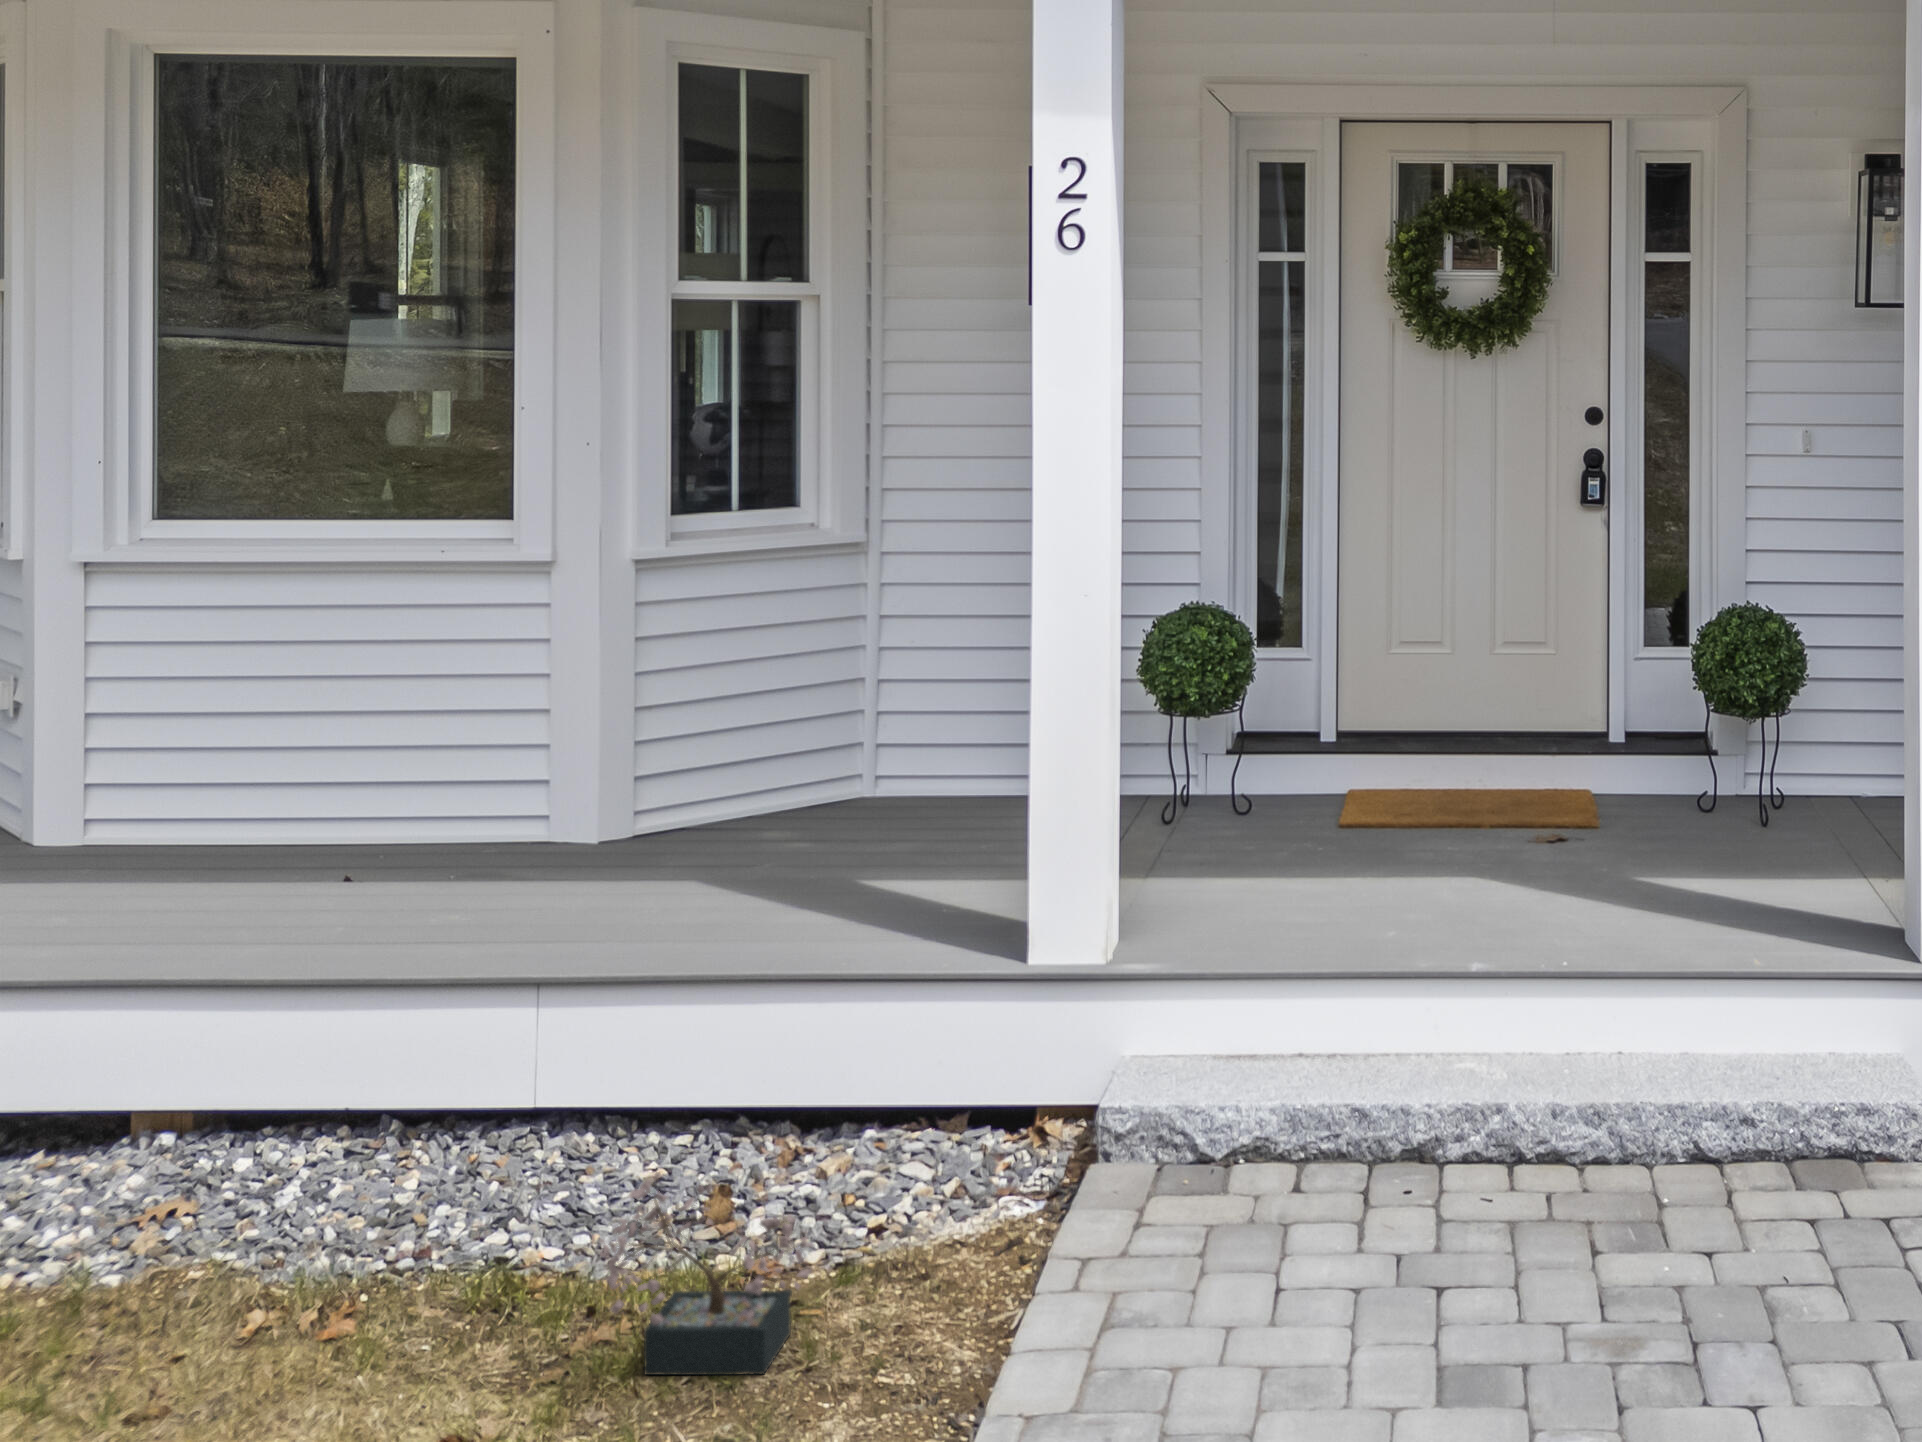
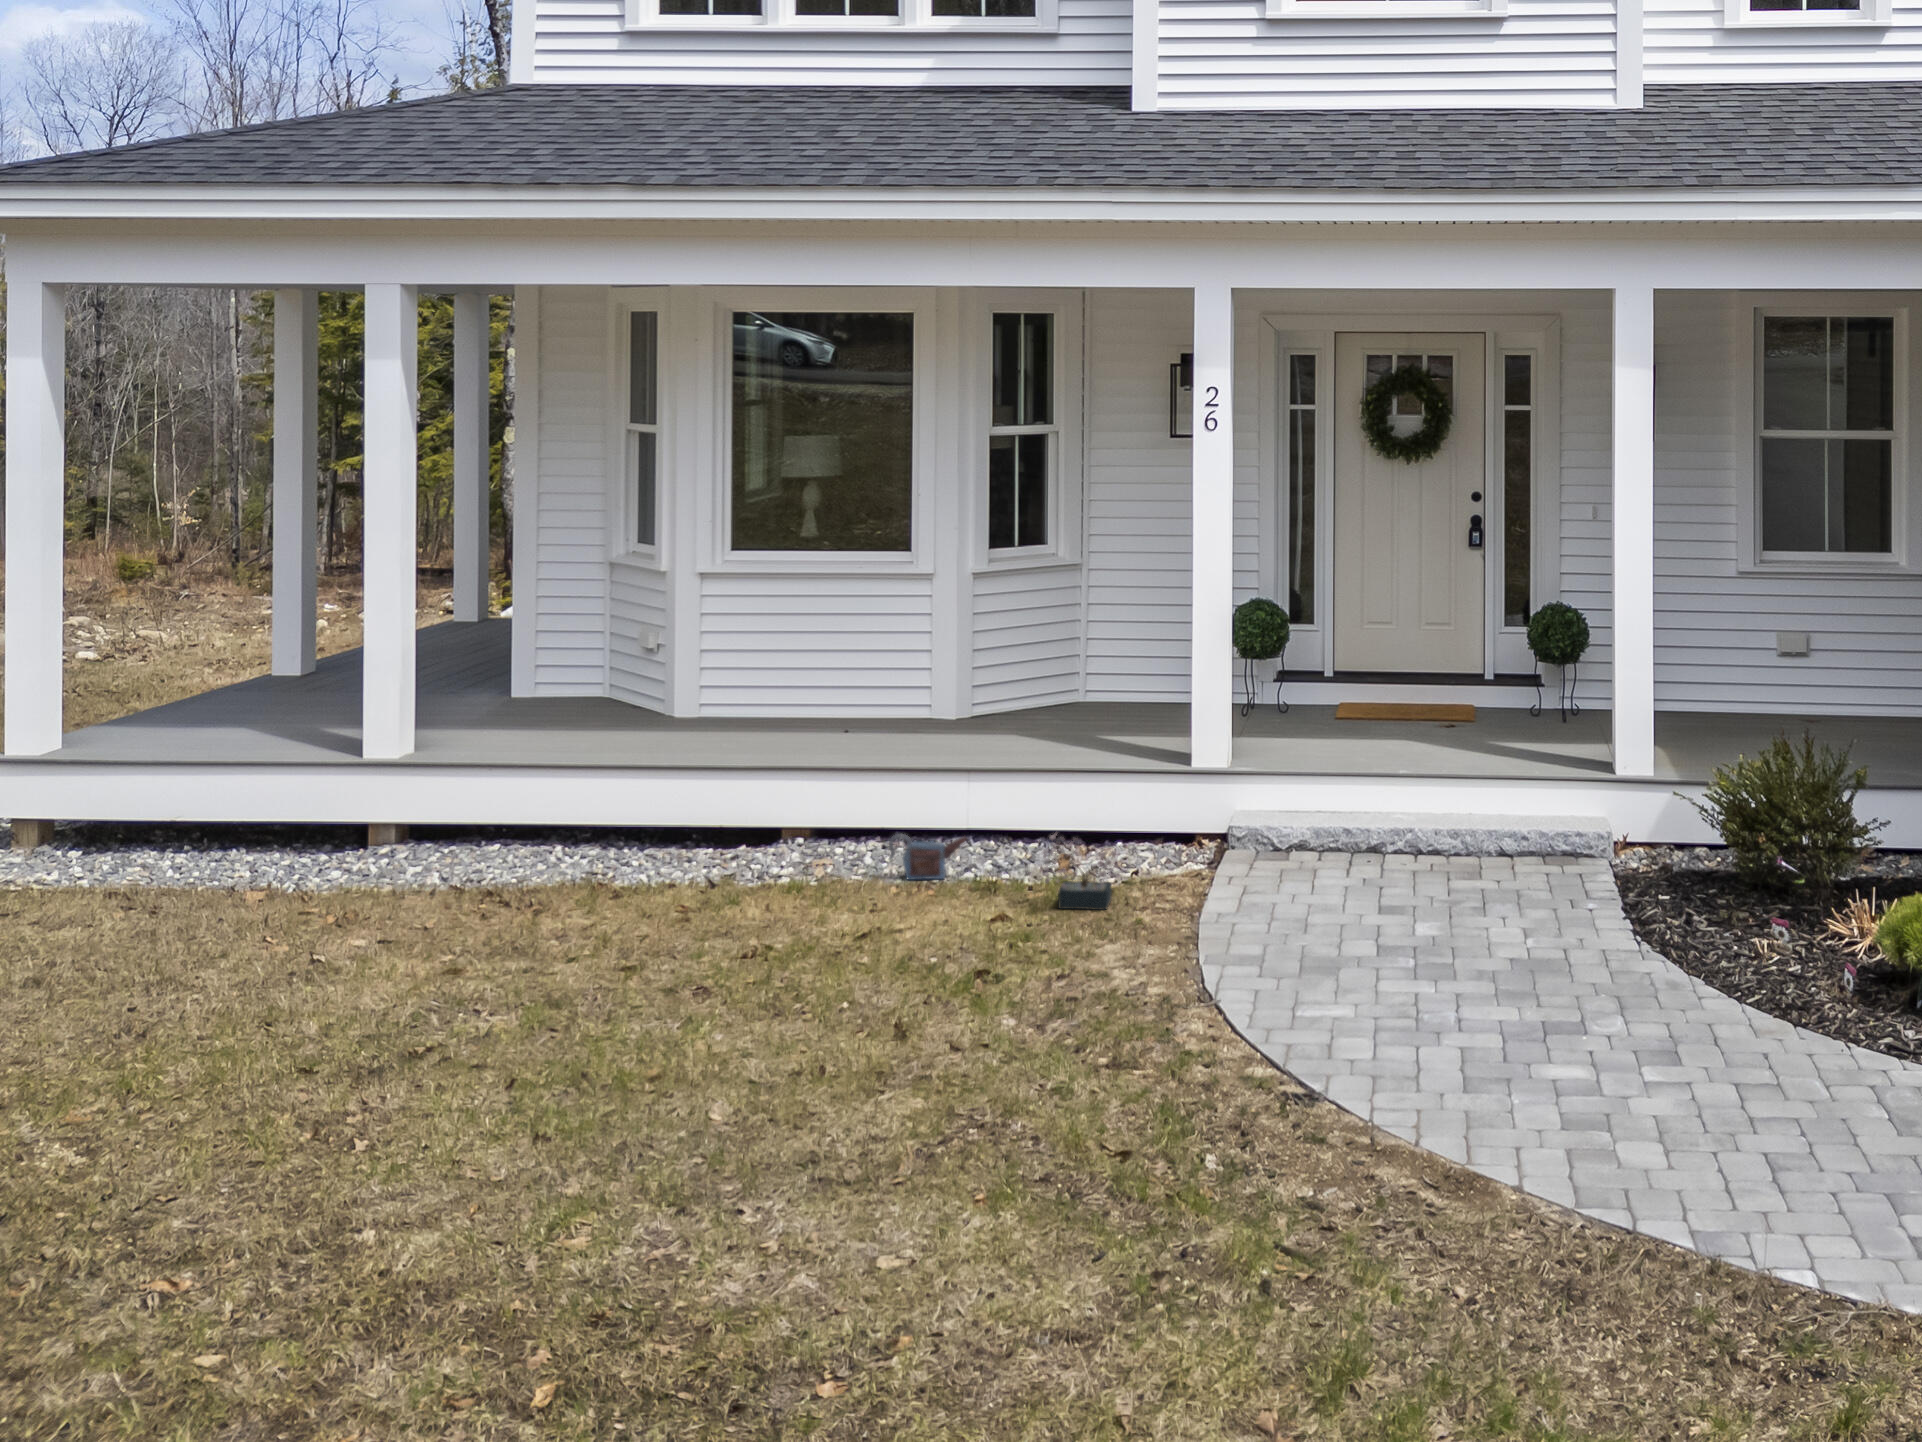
watering can: none [298,1157,493,1266] -> present [889,834,967,880]

